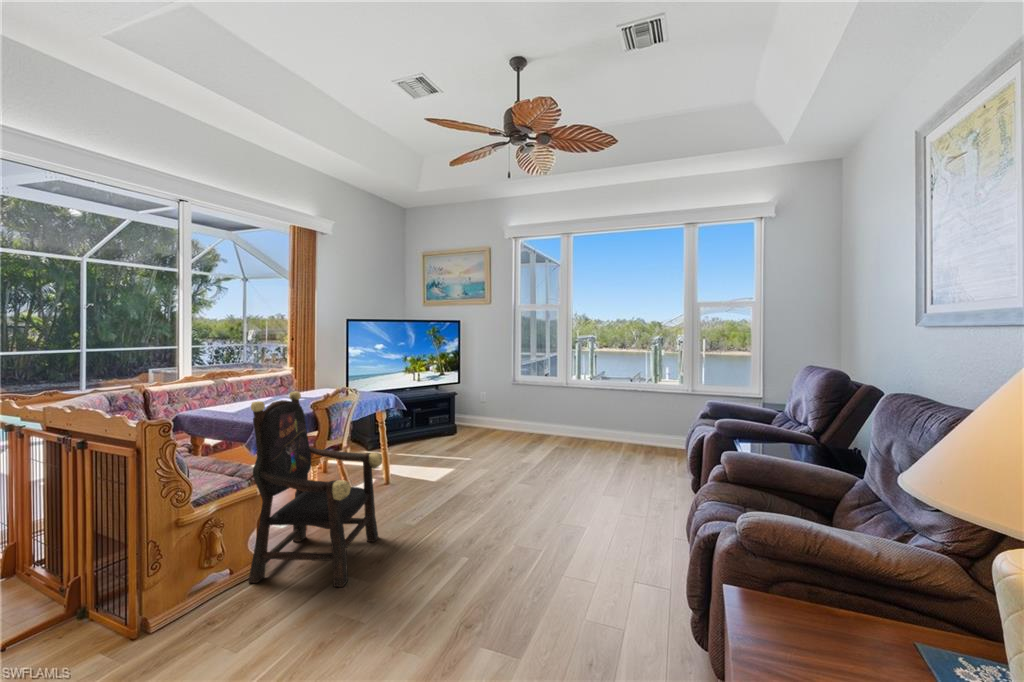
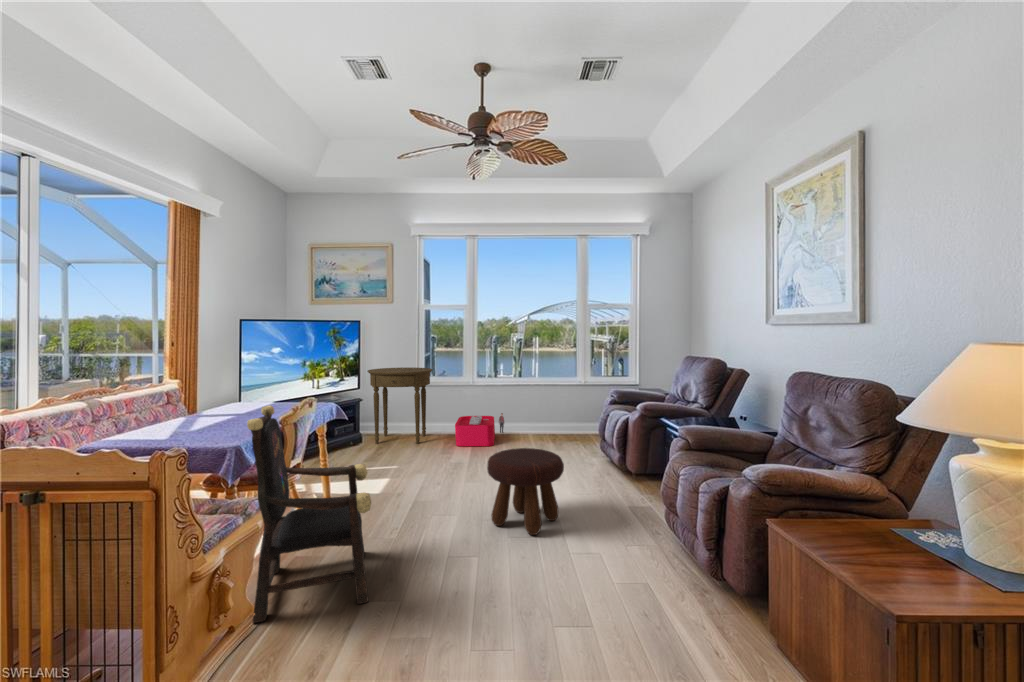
side table: none [461,366,521,440] -> present [367,367,432,444]
storage bin: none [536,418,594,451] -> present [455,413,504,446]
footstool: none [505,456,589,554] -> present [487,448,564,535]

